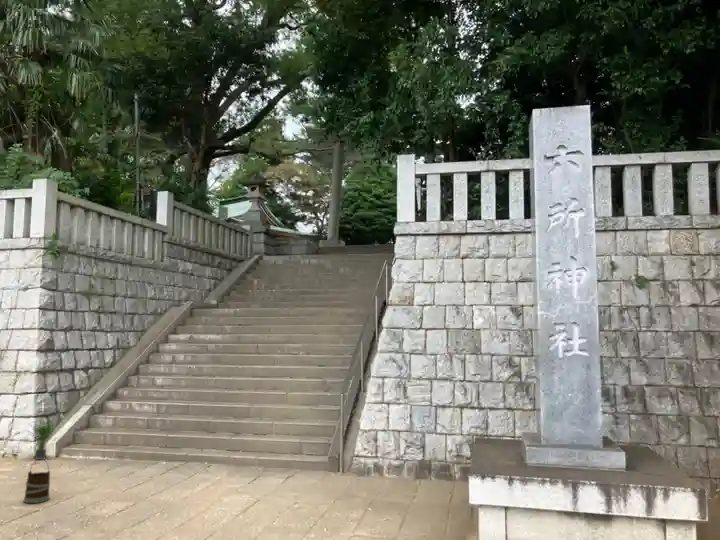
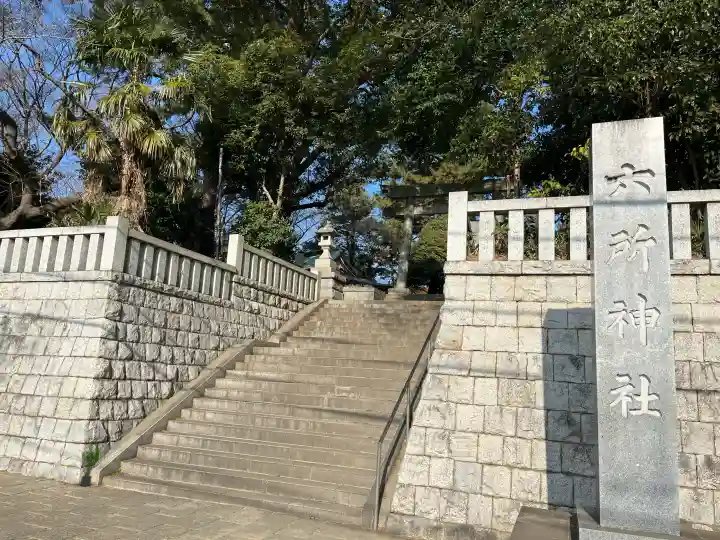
wooden bucket: present [24,458,50,503] -> none [45,484,74,530]

